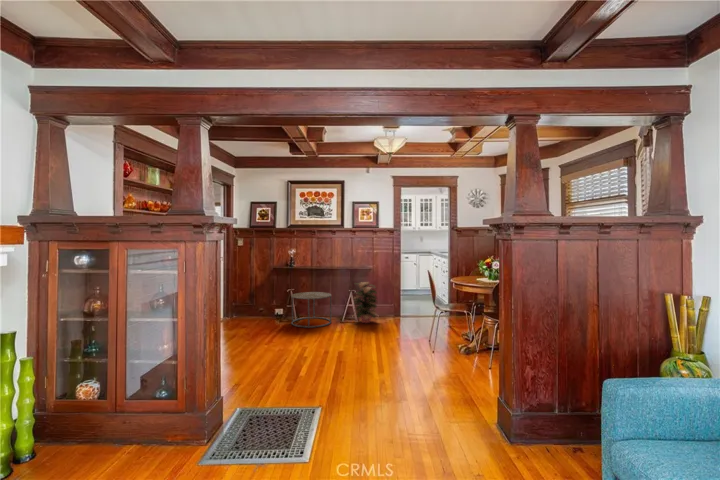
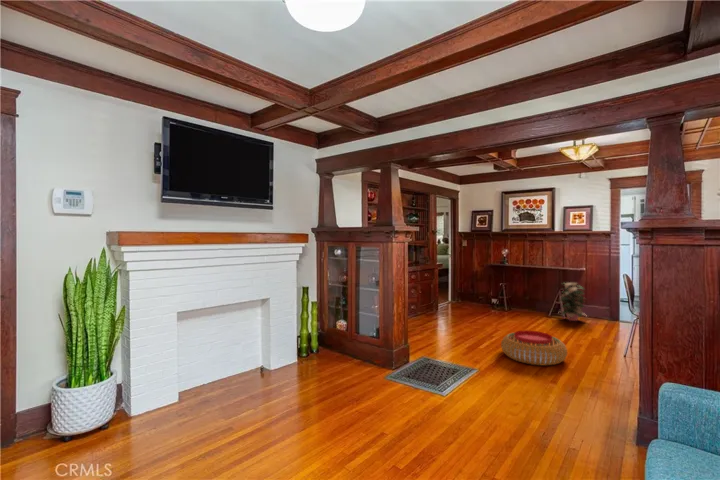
side table: present [291,292,331,328] -> none [501,287,538,317]
pouf: none [330,345,407,393] -> present [501,330,567,366]

